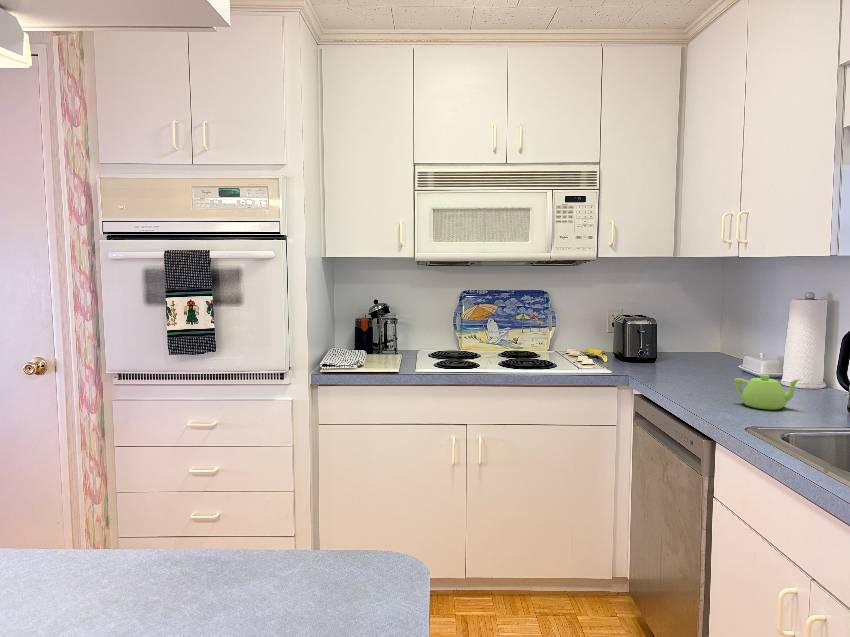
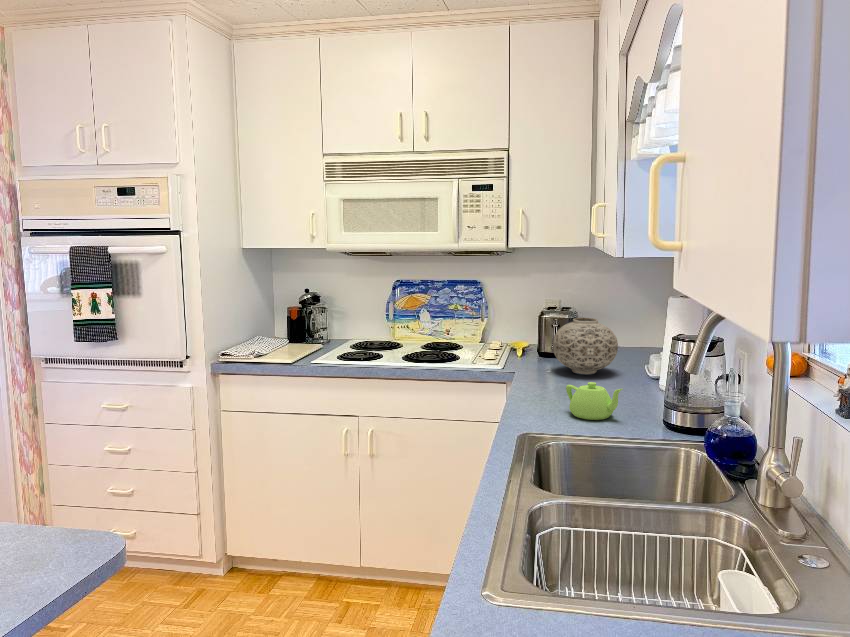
vase: none [653,321,718,373] -> present [553,317,618,374]

